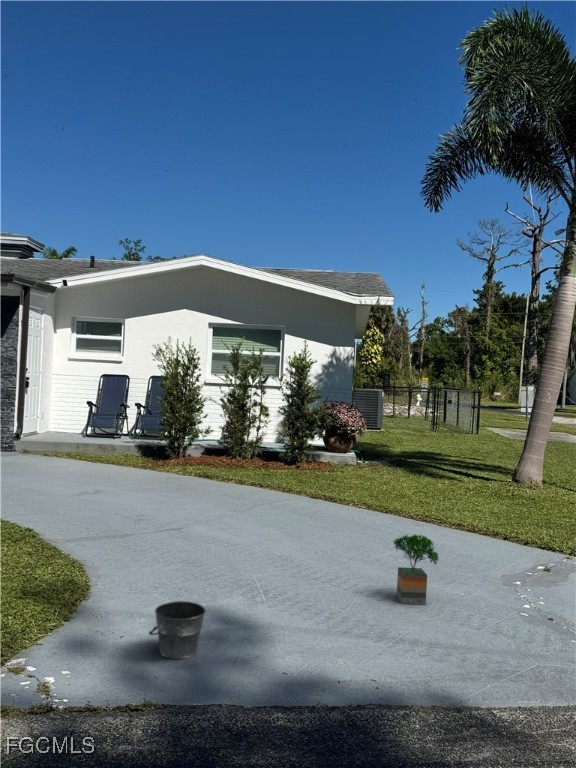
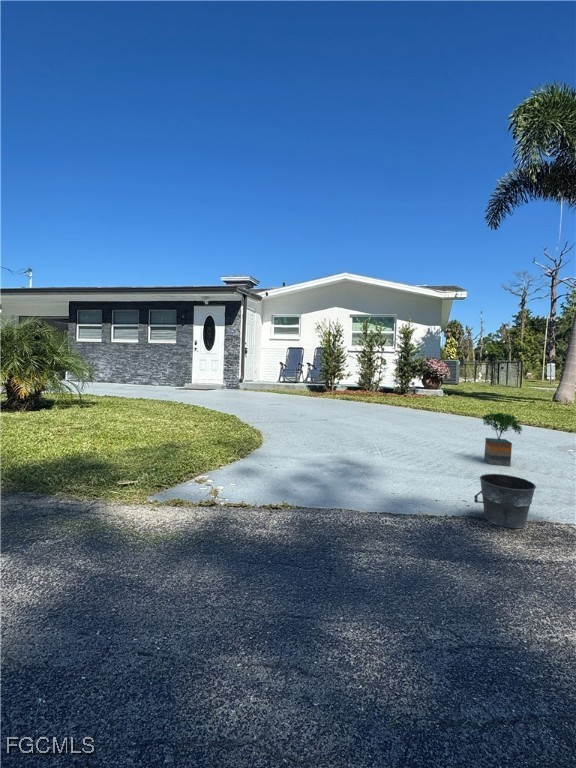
bucket: present [149,601,206,659] -> present [474,474,536,528]

